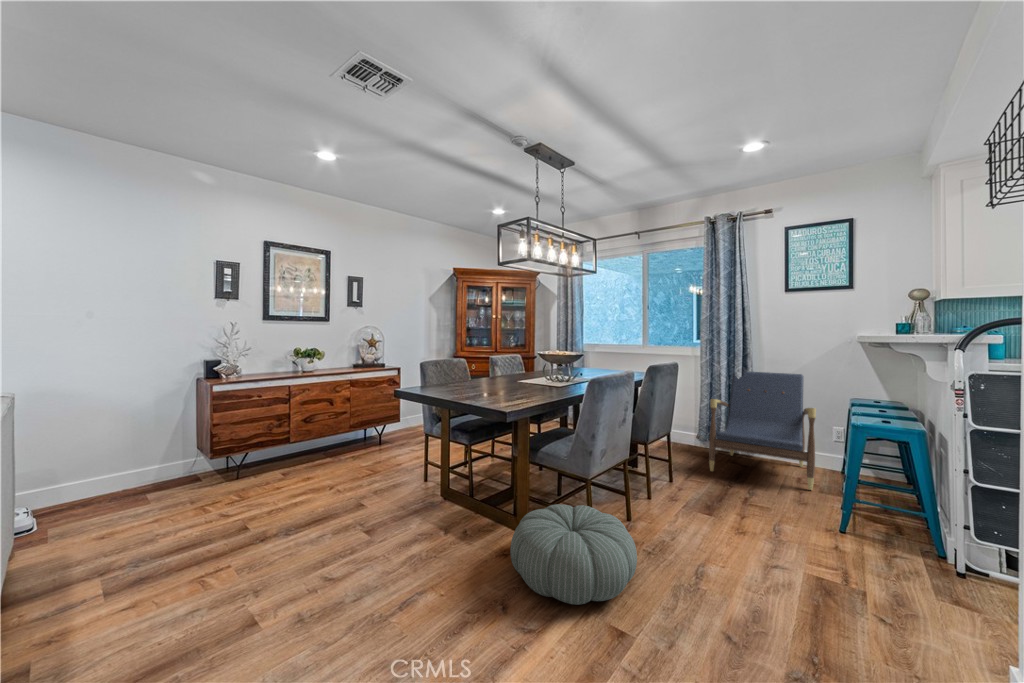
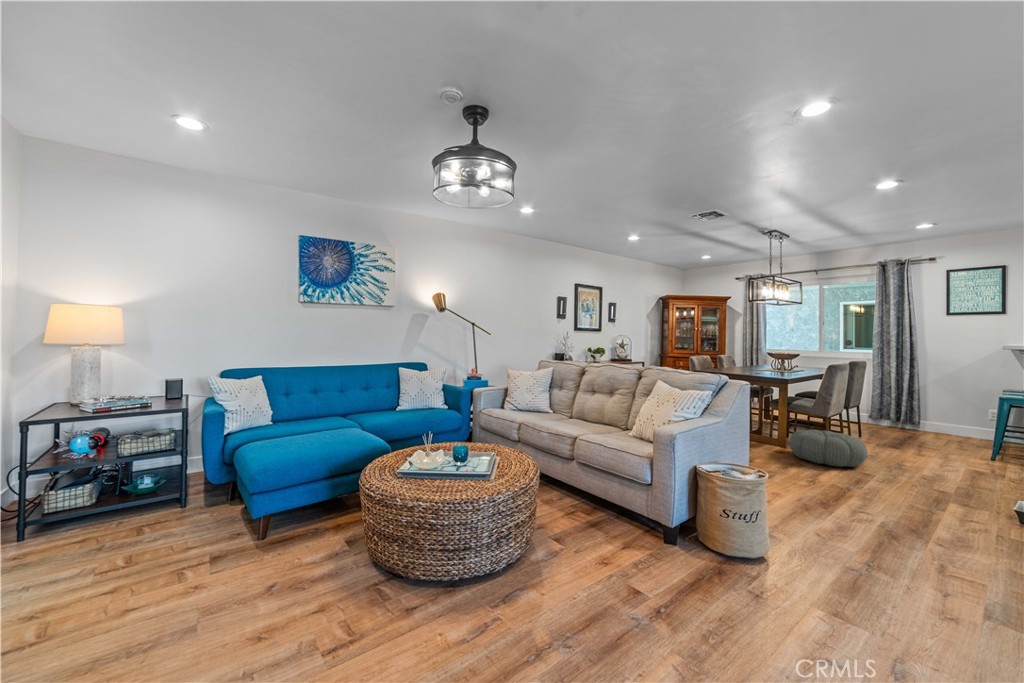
lounge chair: present [709,372,816,490] -> none [886,370,974,446]

